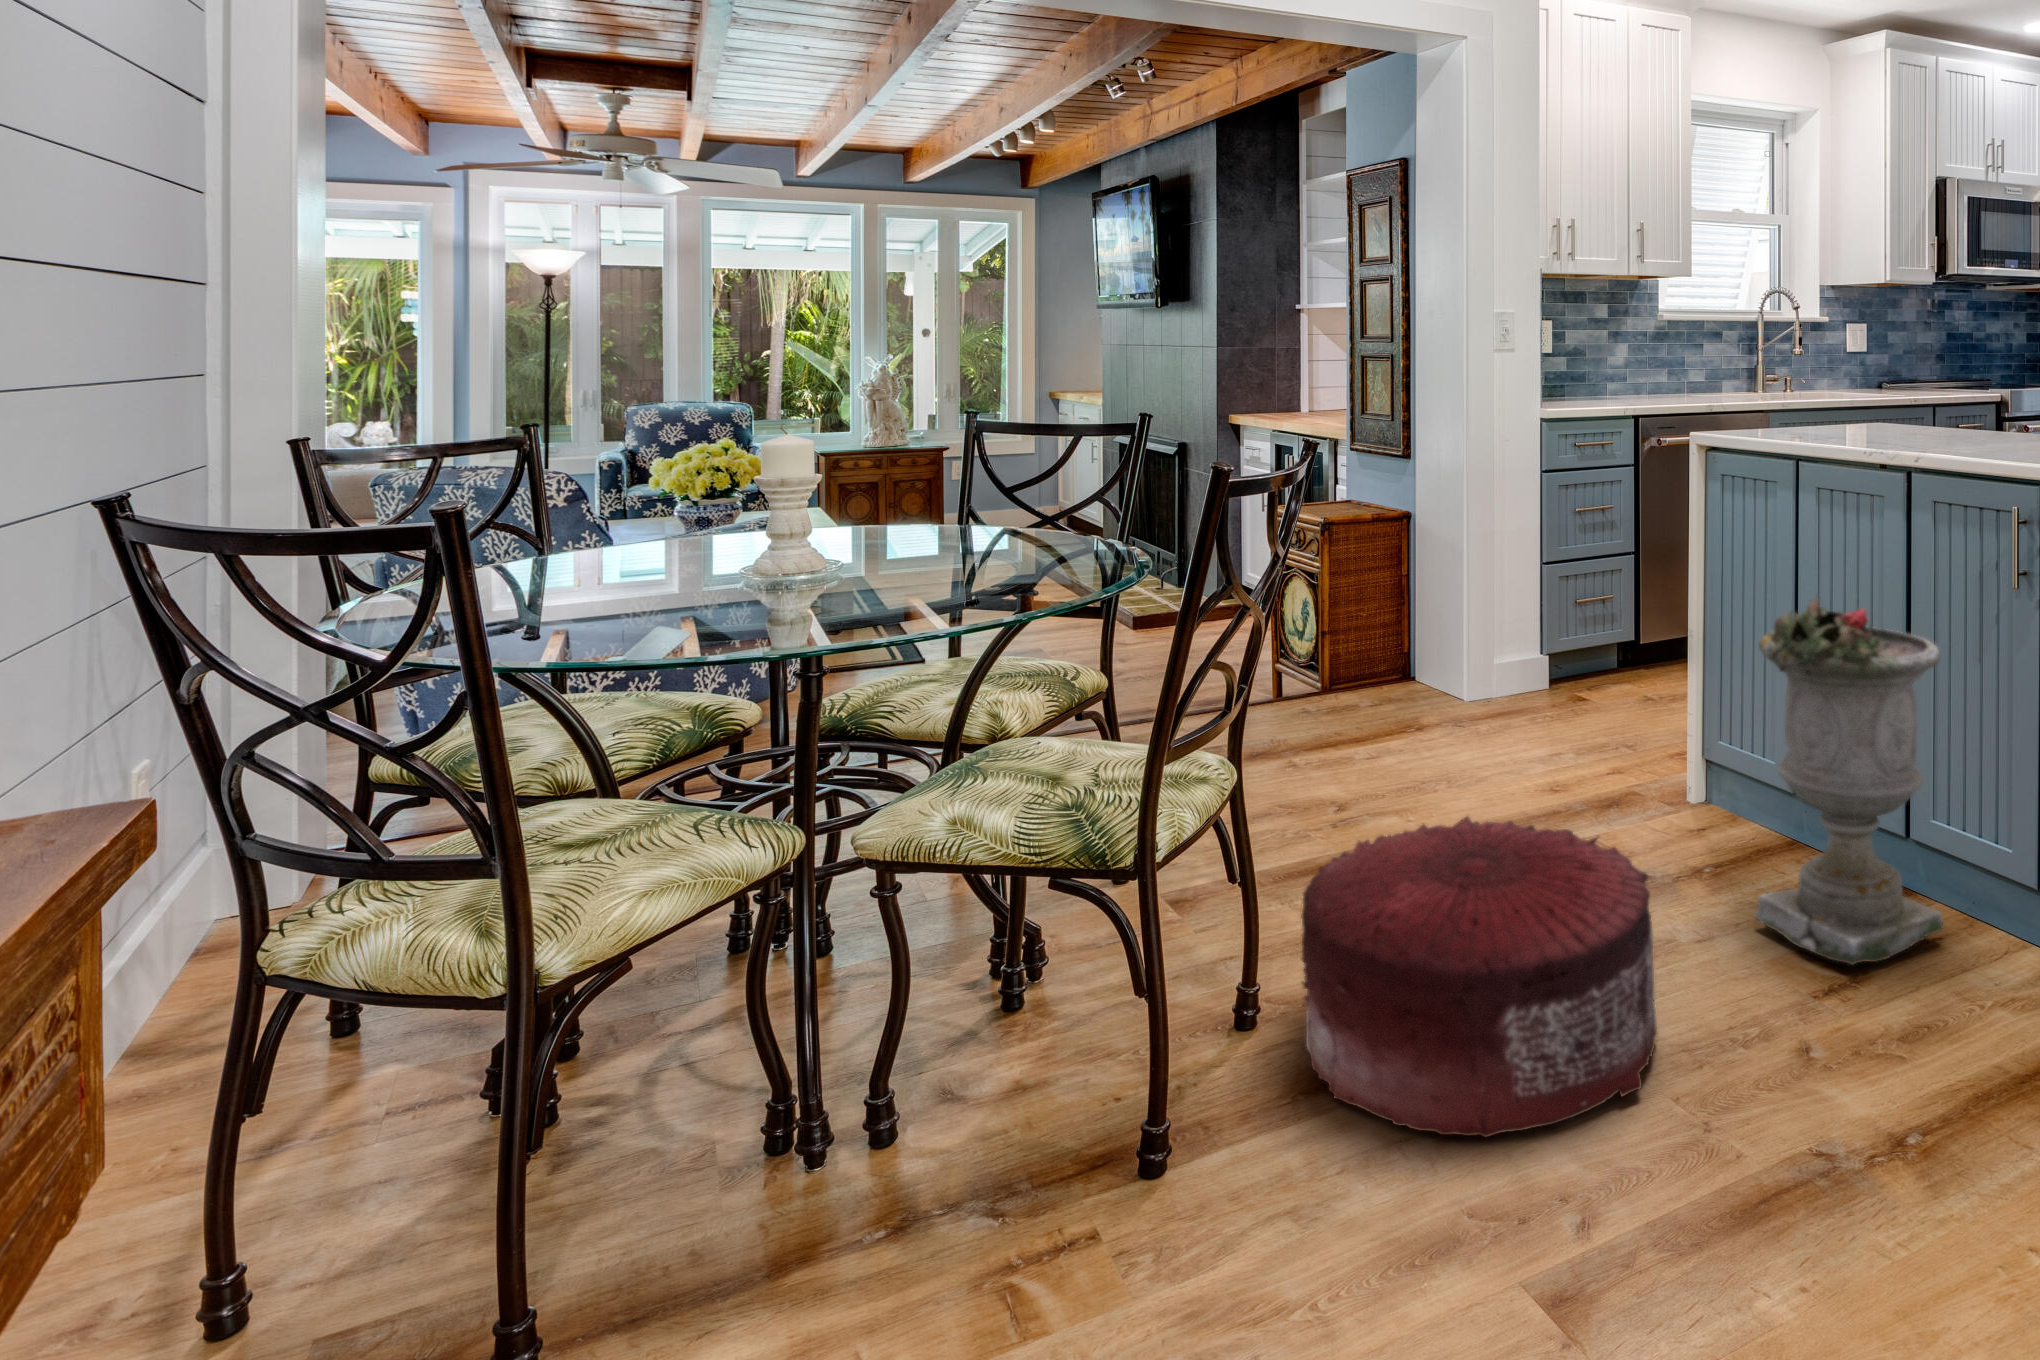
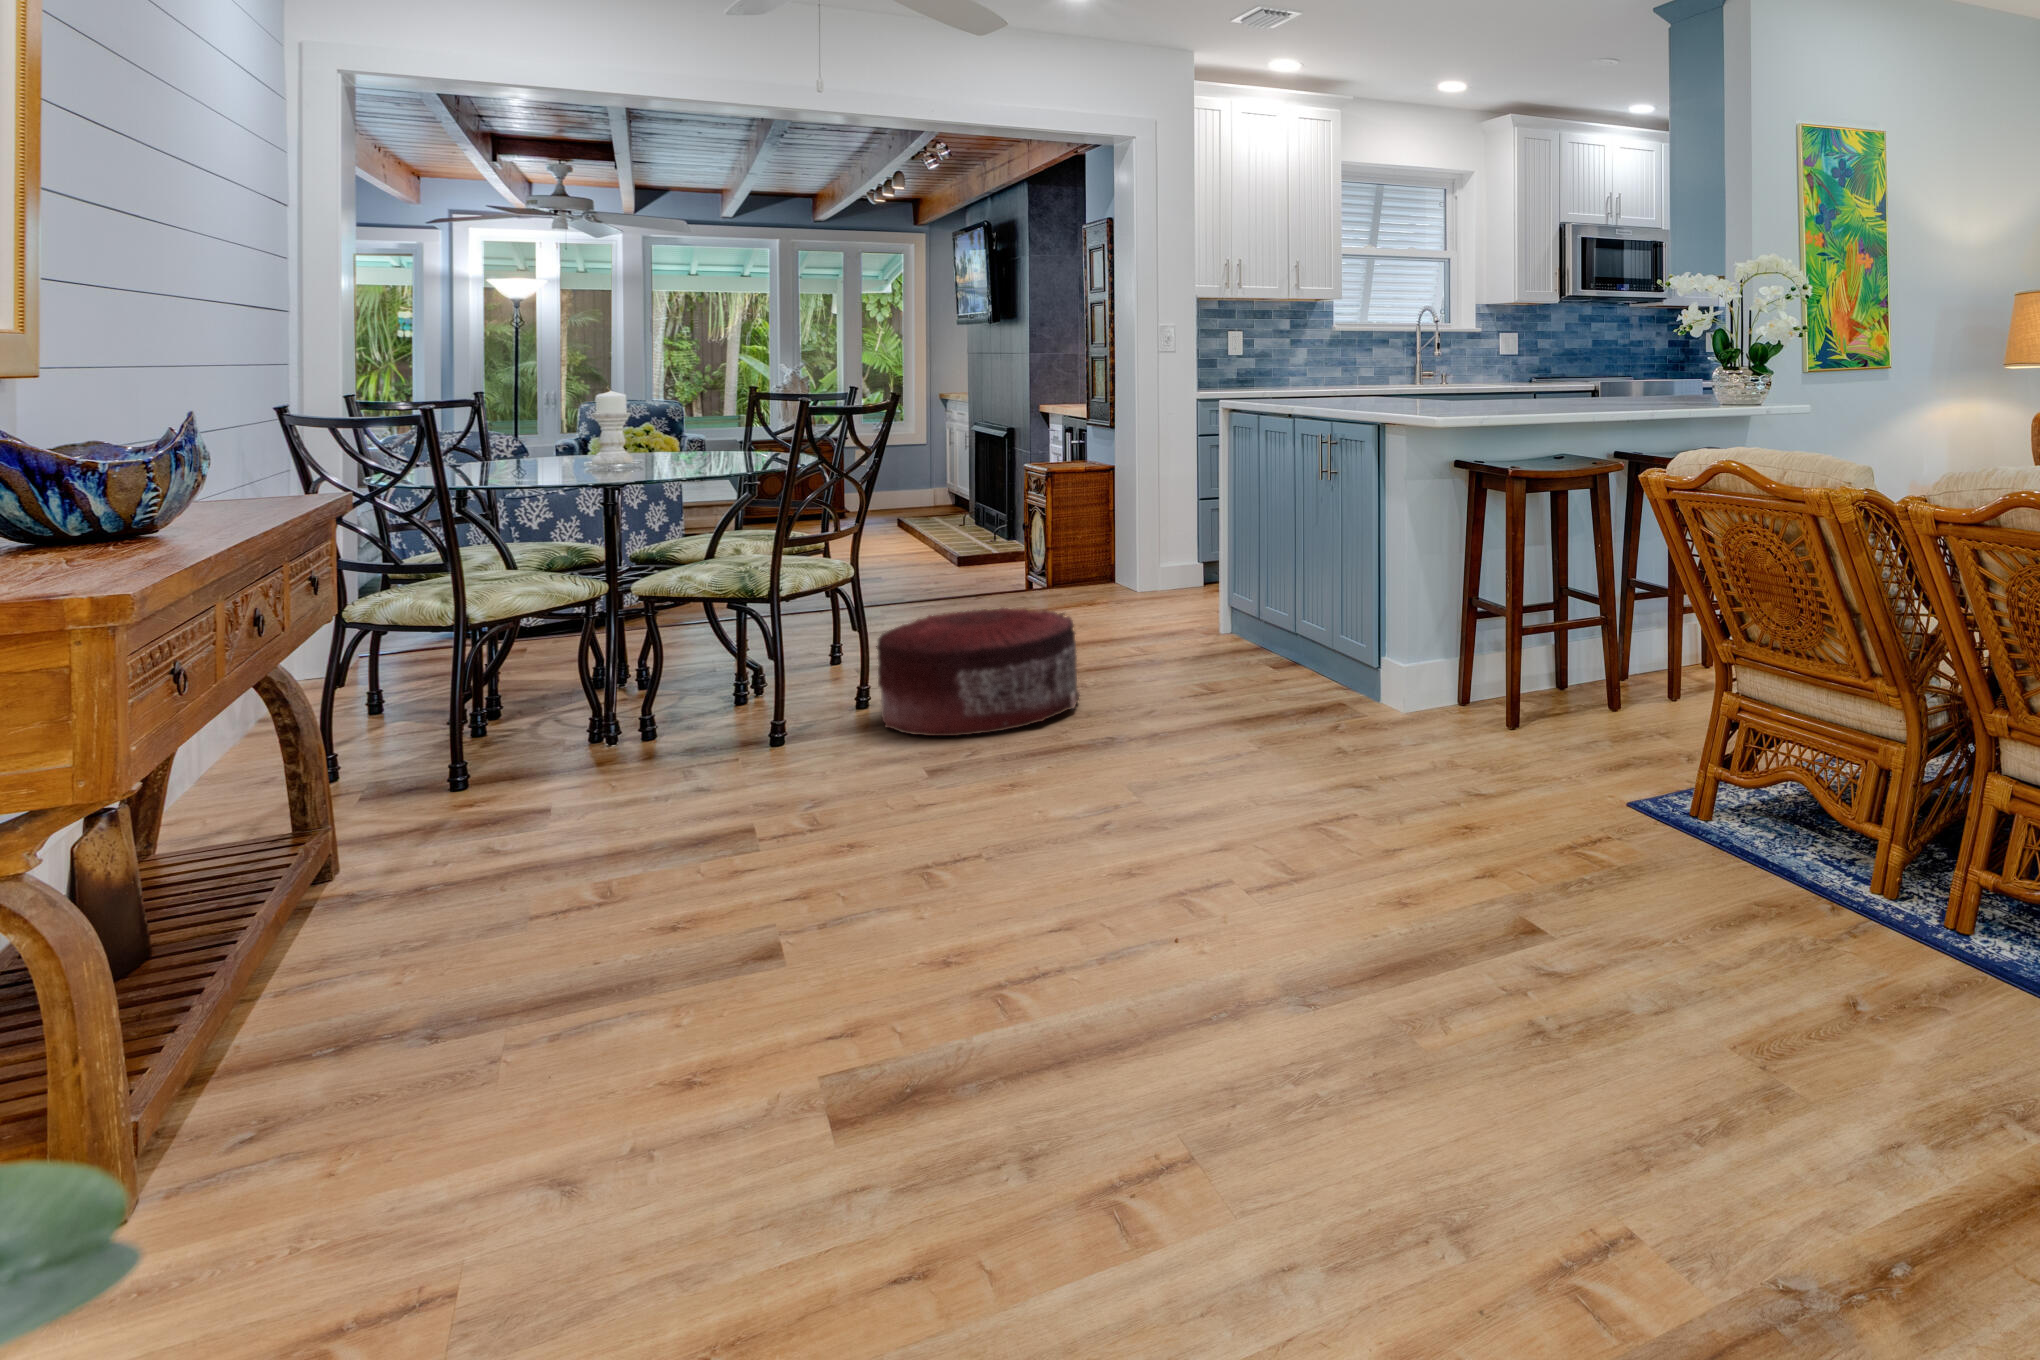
planter: present [1754,597,1943,965] -> none [1179,487,1285,688]

